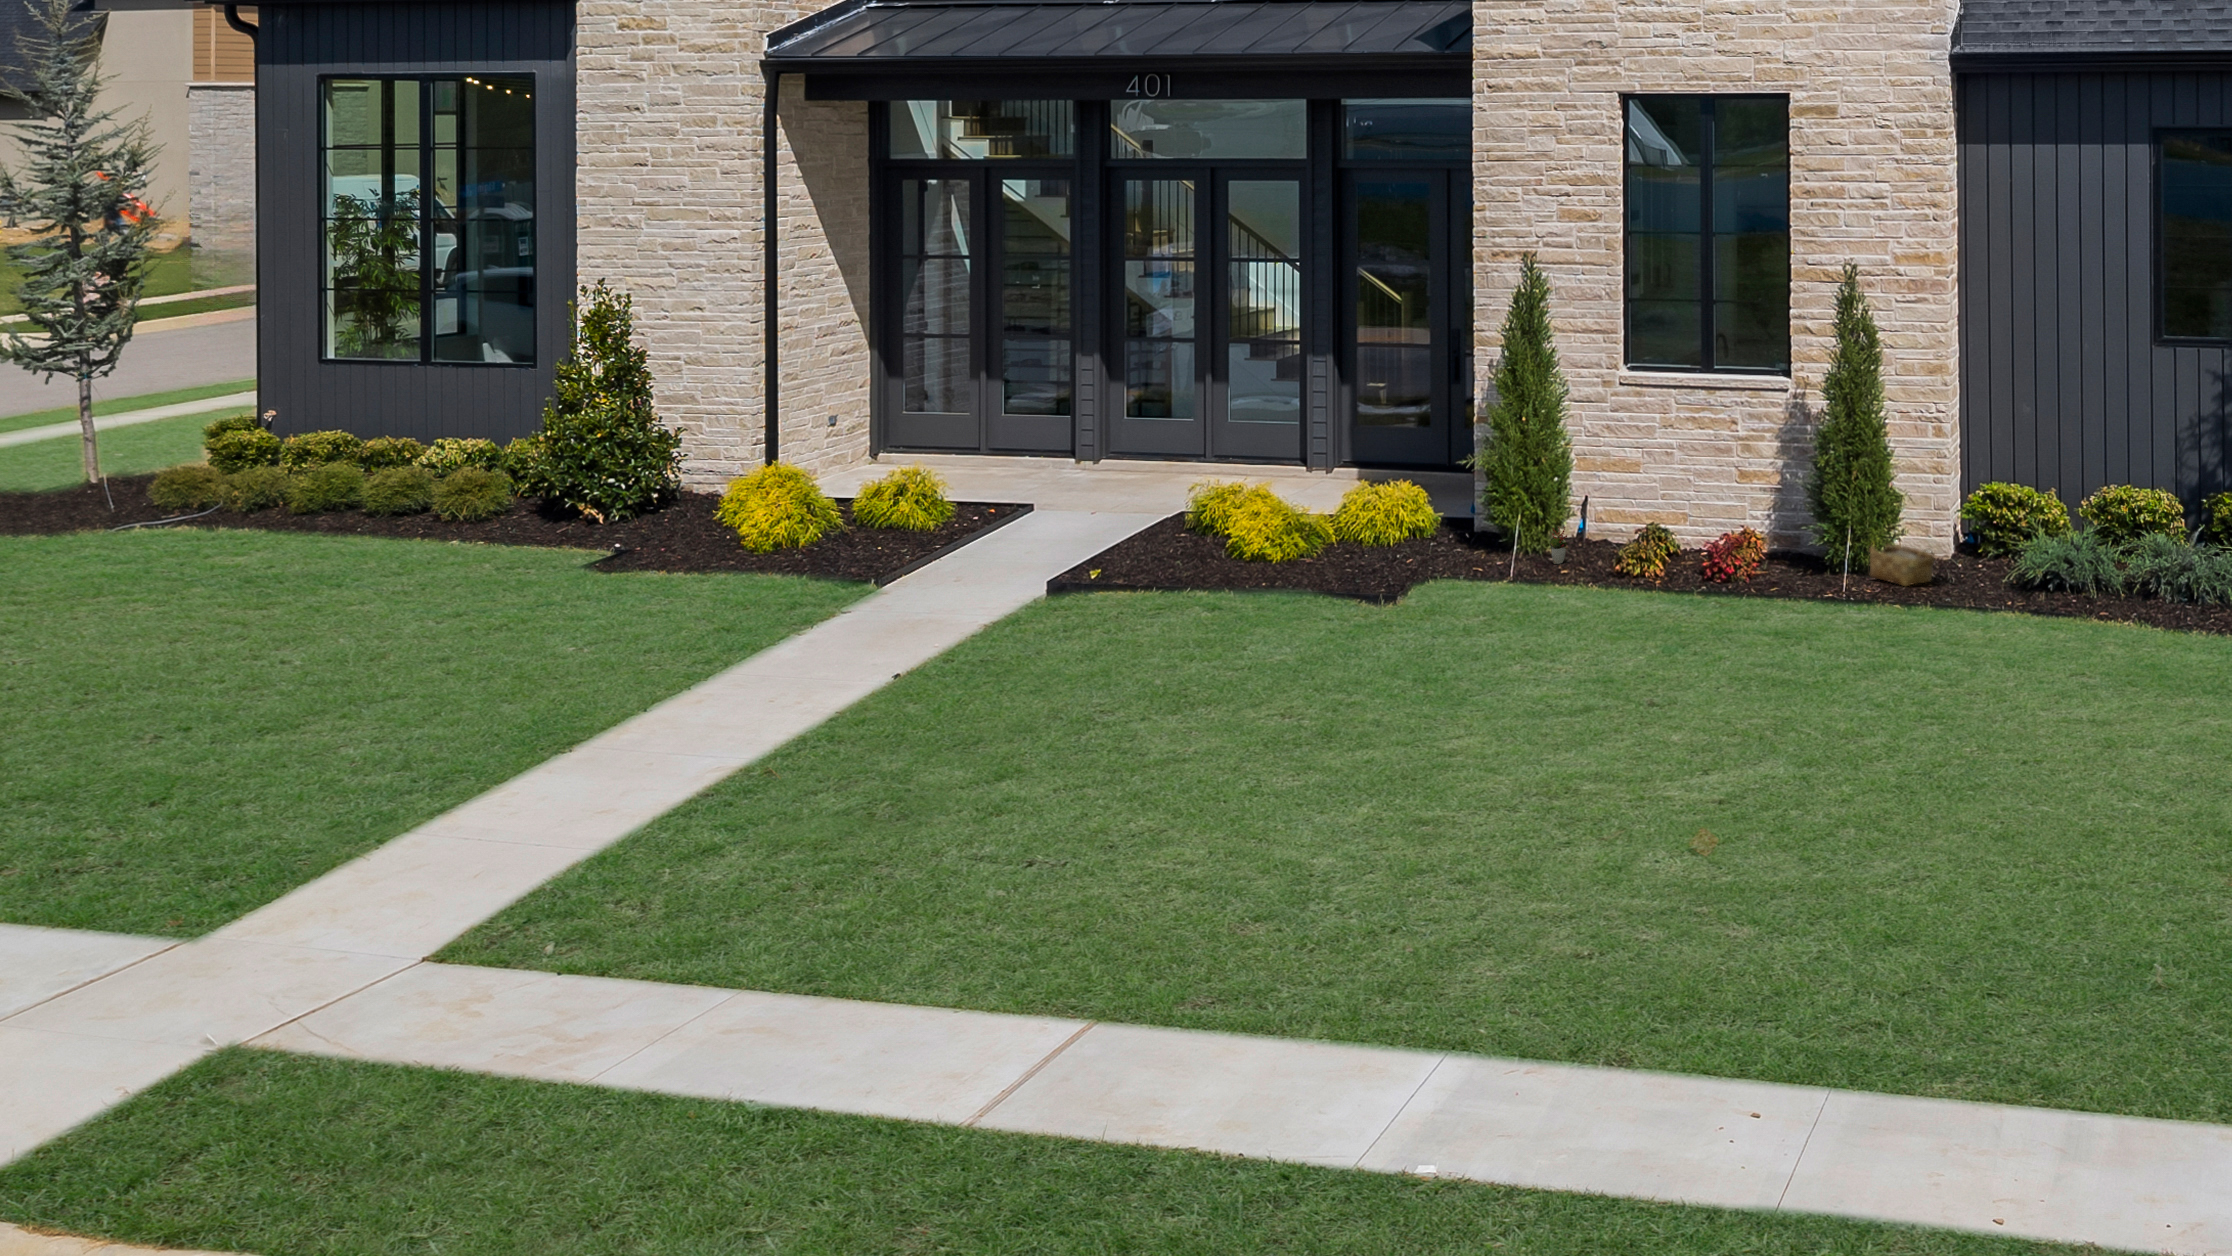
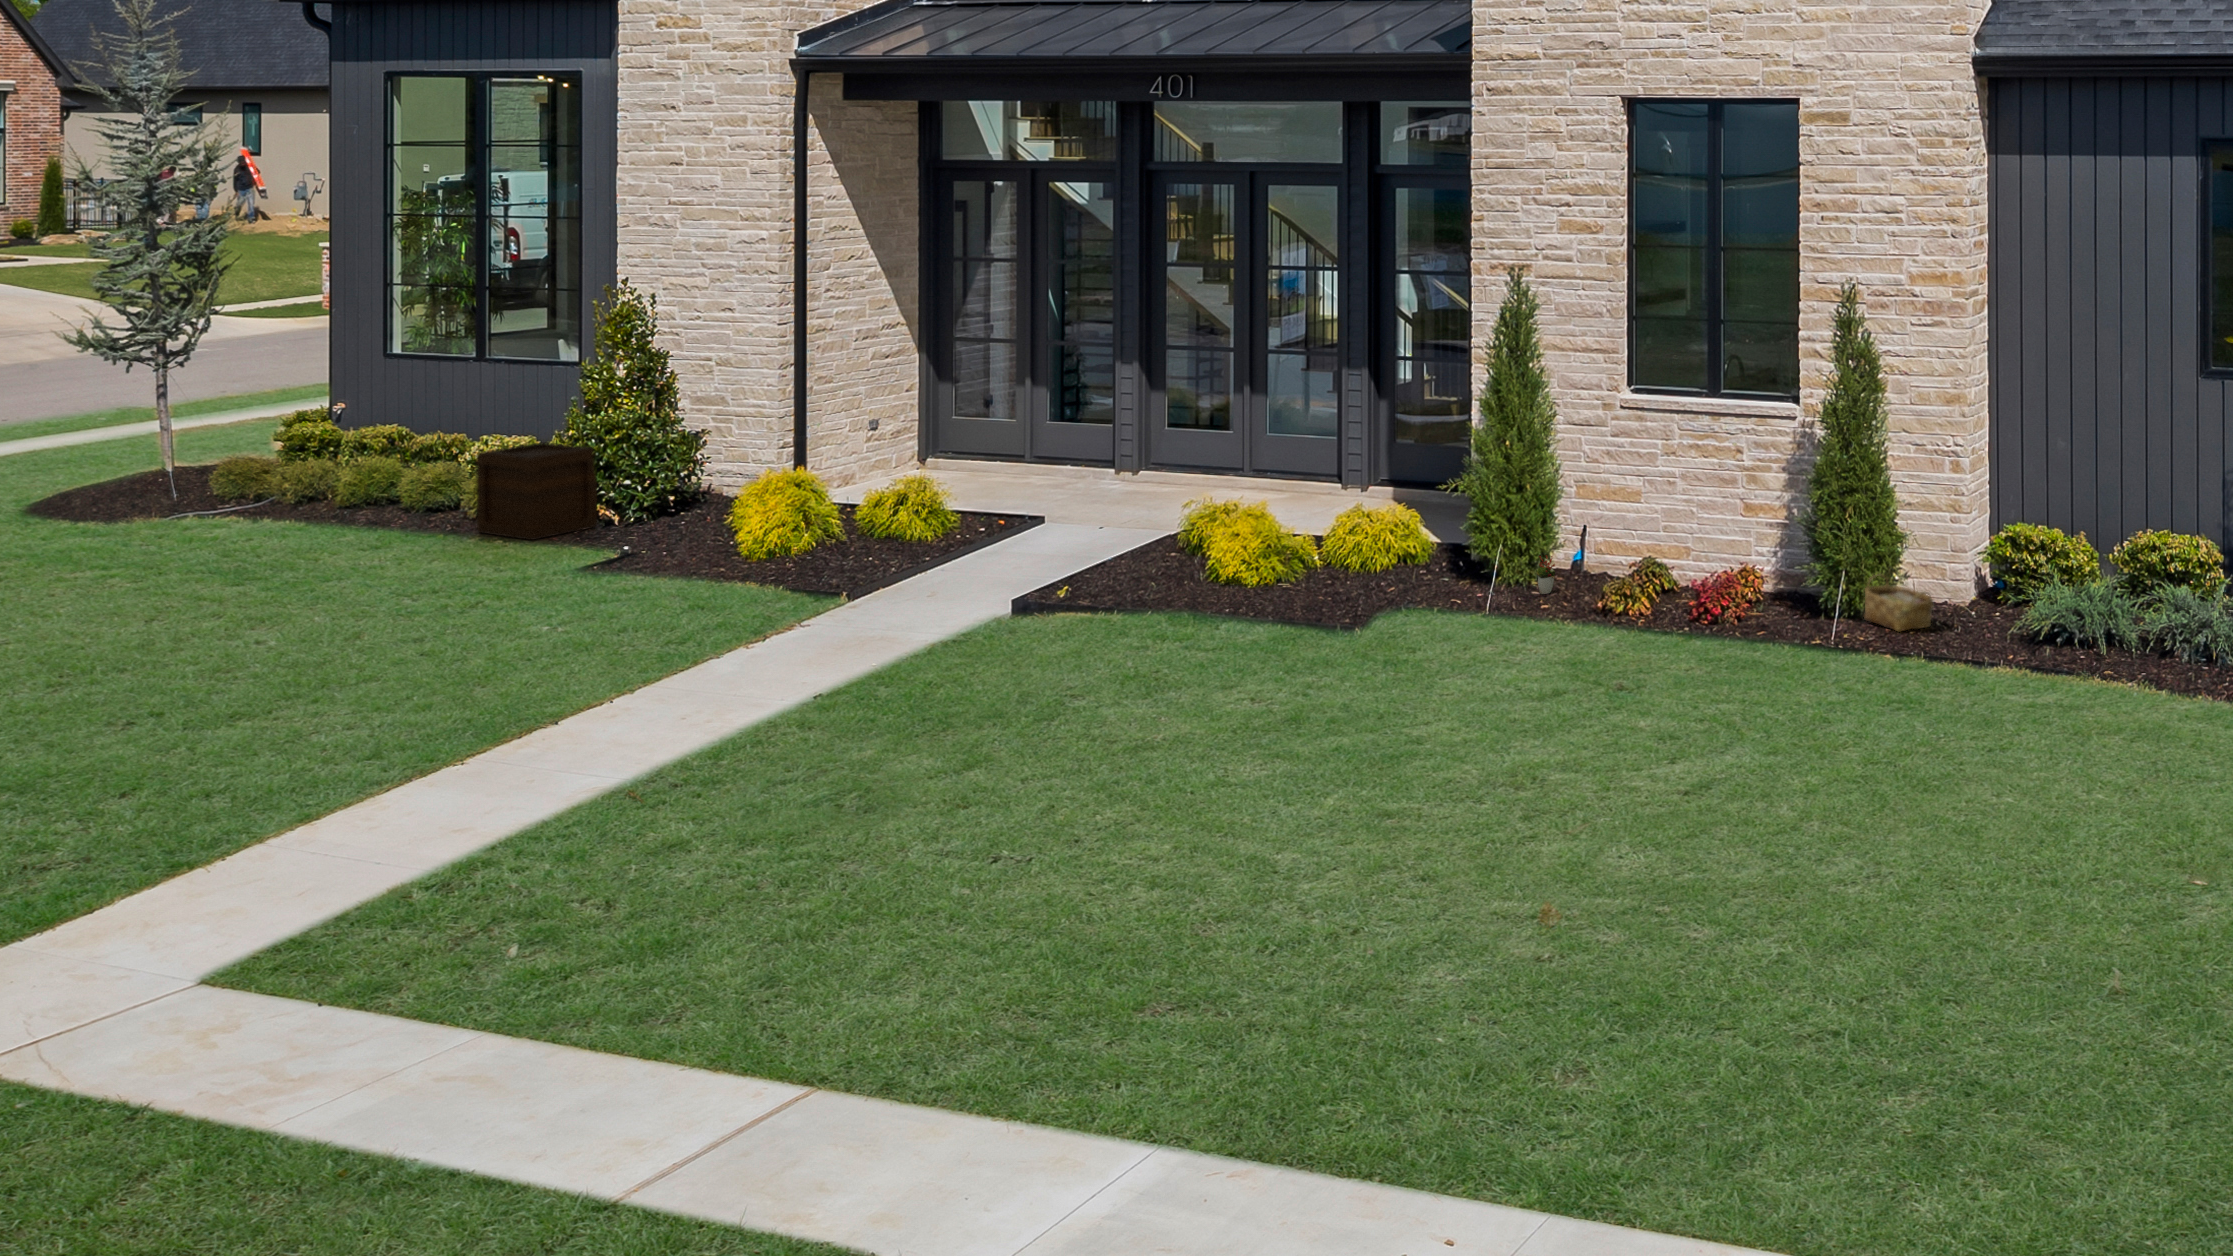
wooden crate: none [443,445,569,544] -> present [476,442,597,540]

